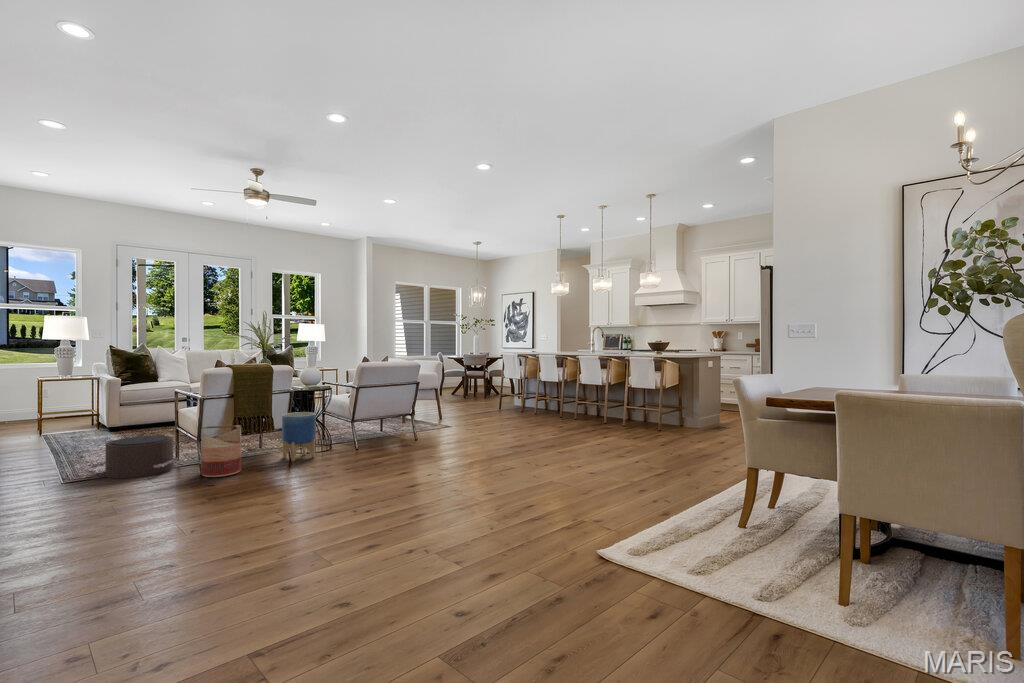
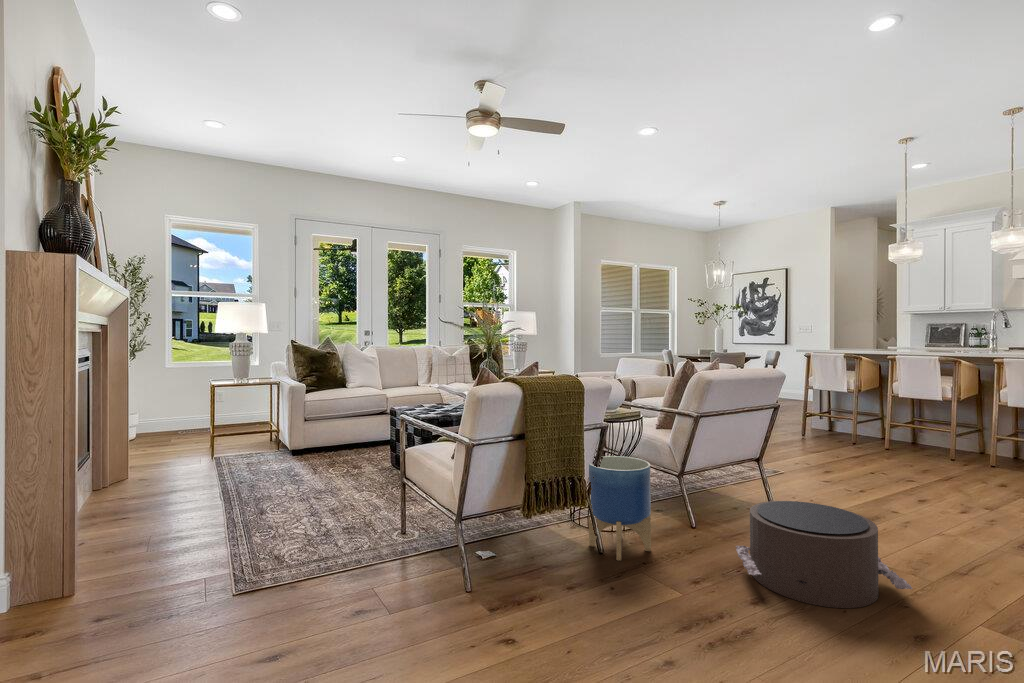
basket: present [201,425,241,477] -> none [470,493,544,609]
pouf: present [90,435,179,478] -> present [736,501,912,608]

